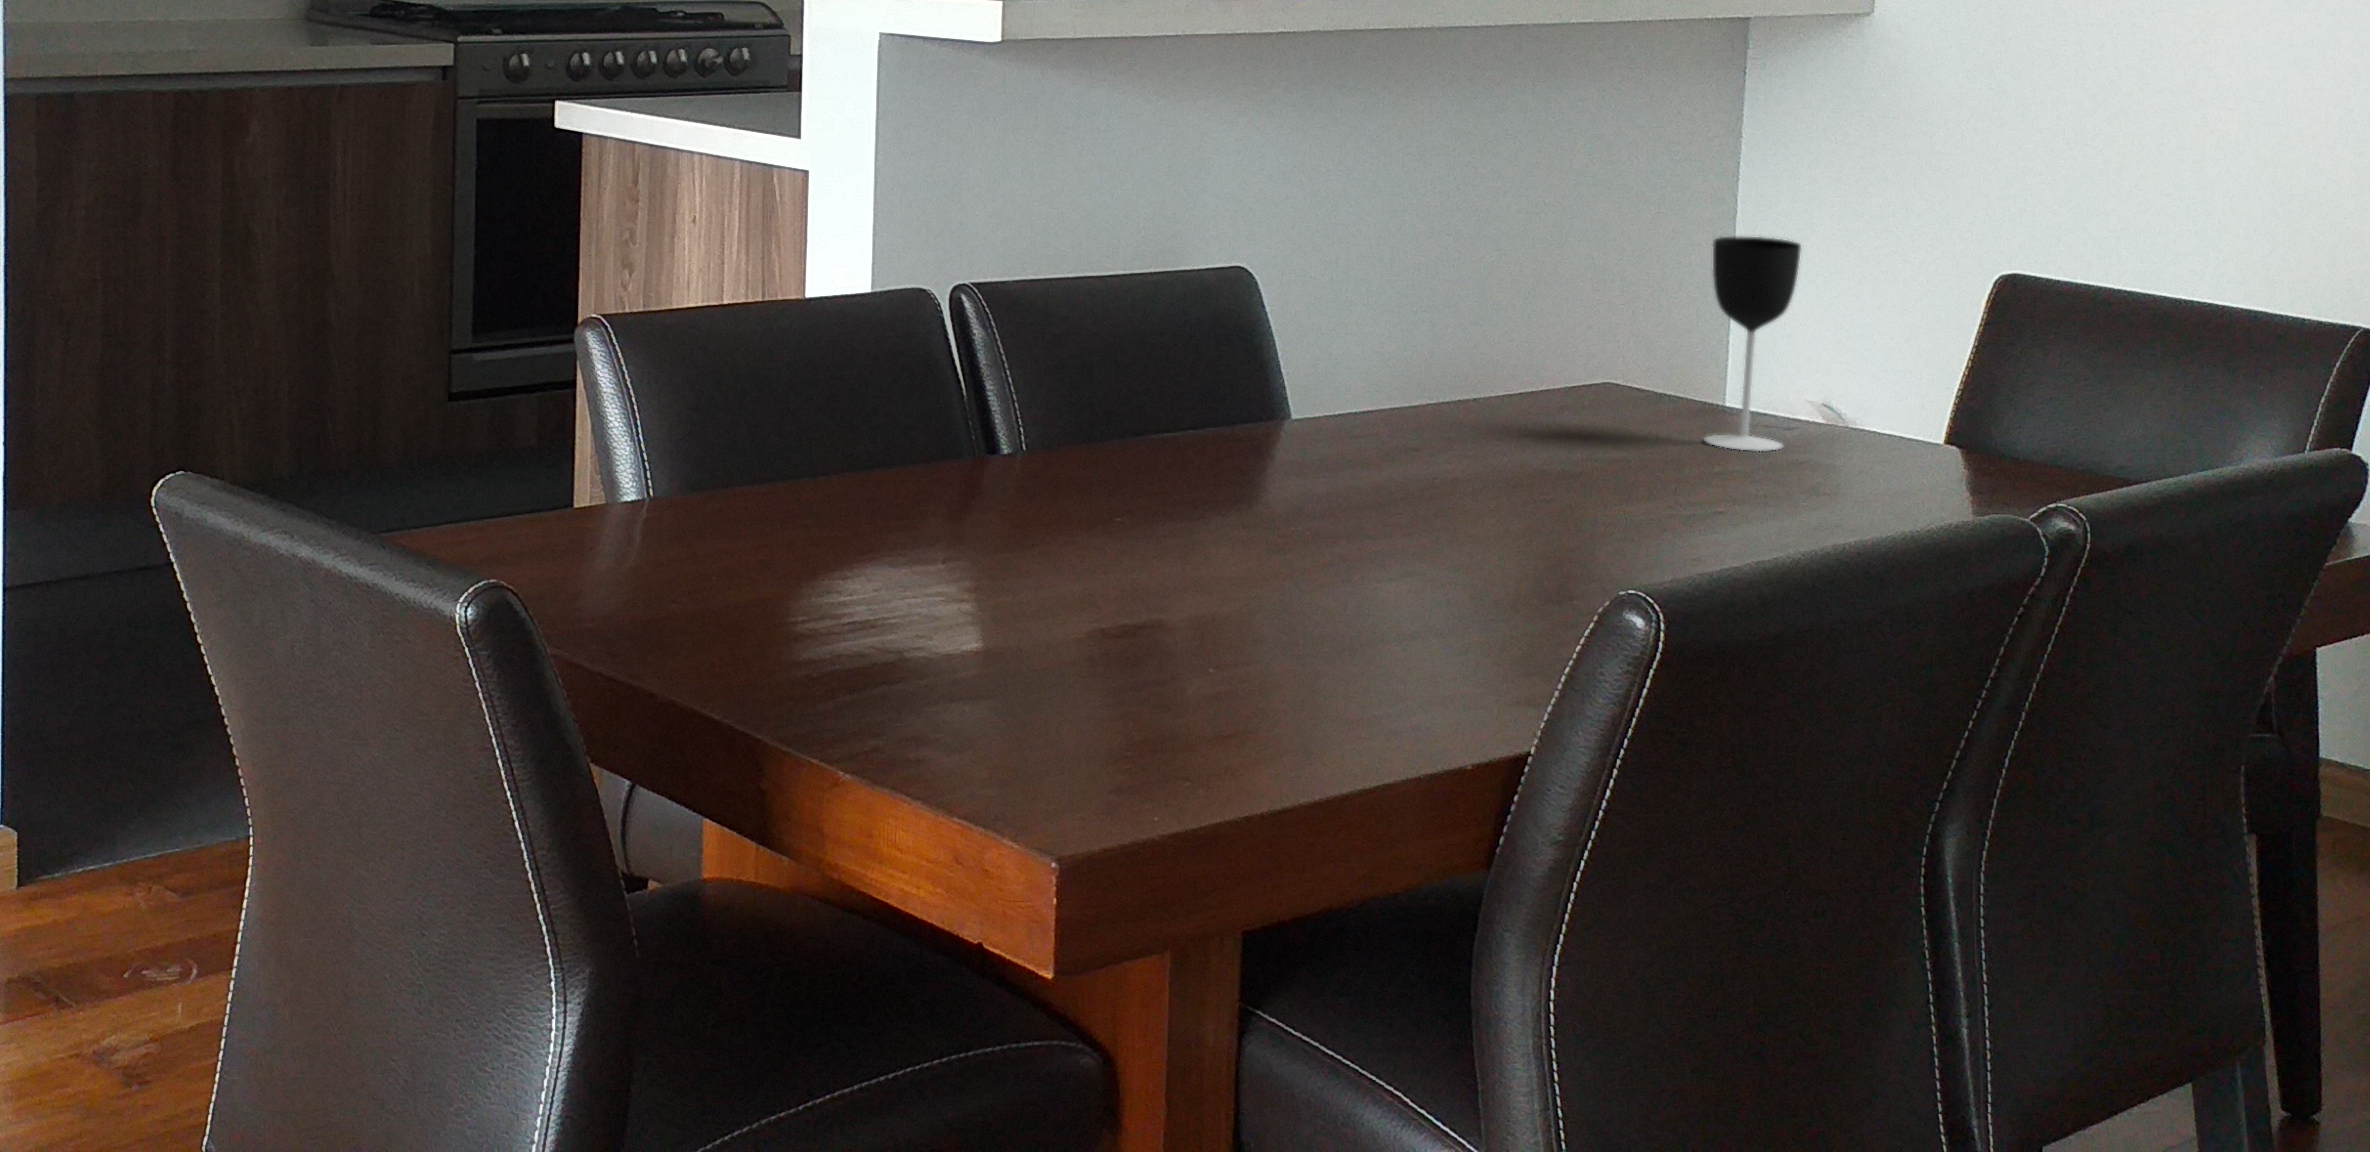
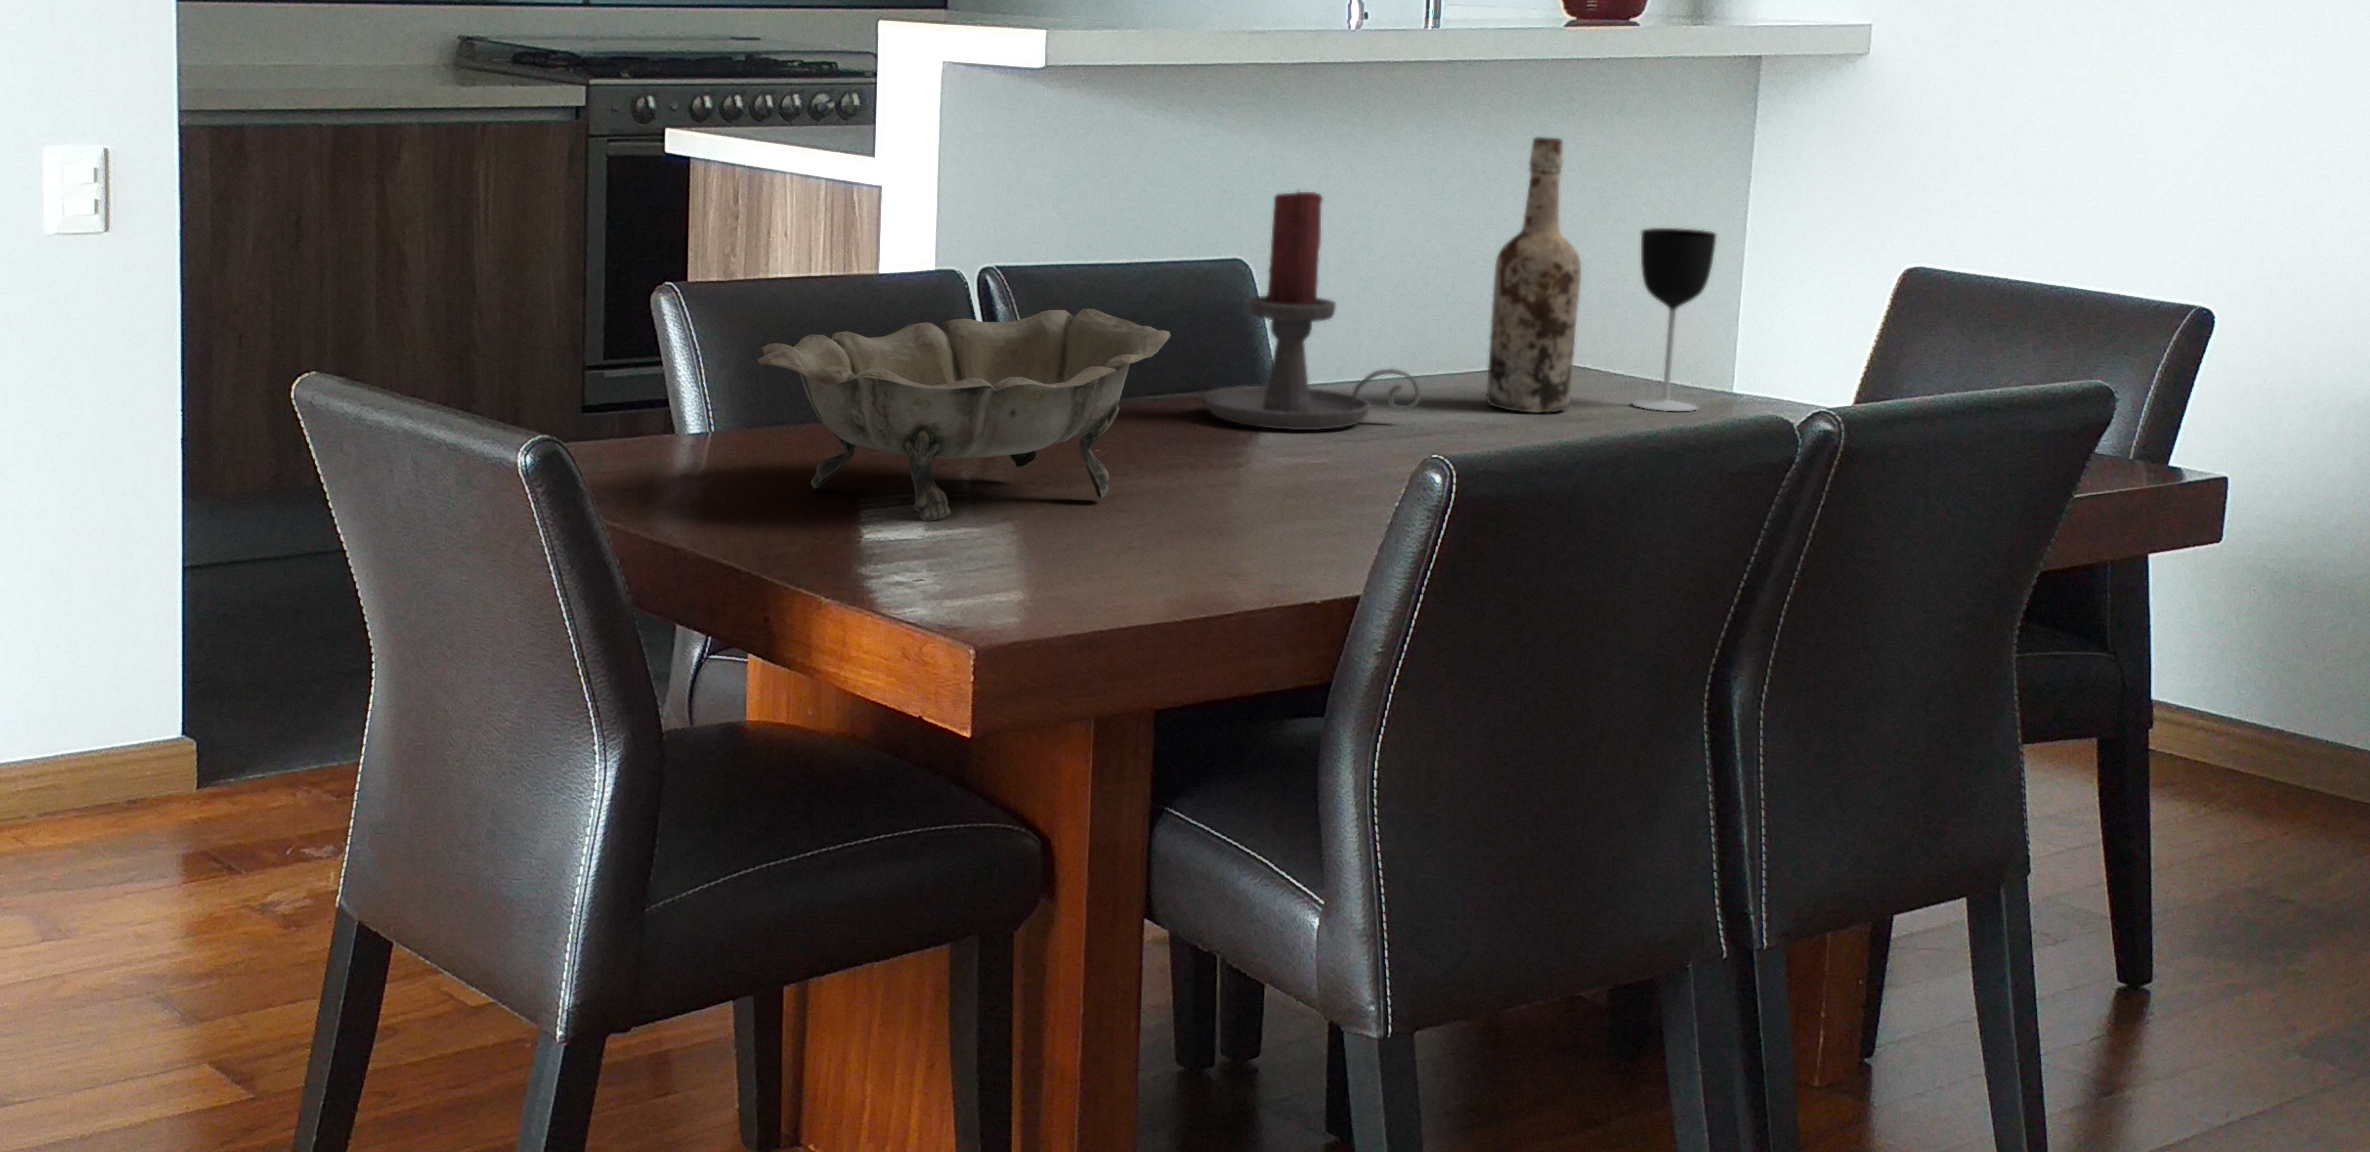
wine bottle: none [1541,135,1650,456] -> present [1487,137,1581,412]
candle holder: none [1224,202,1479,488] -> present [1204,192,1420,430]
decorative bowl: none [731,363,1231,646] -> present [758,309,1171,521]

